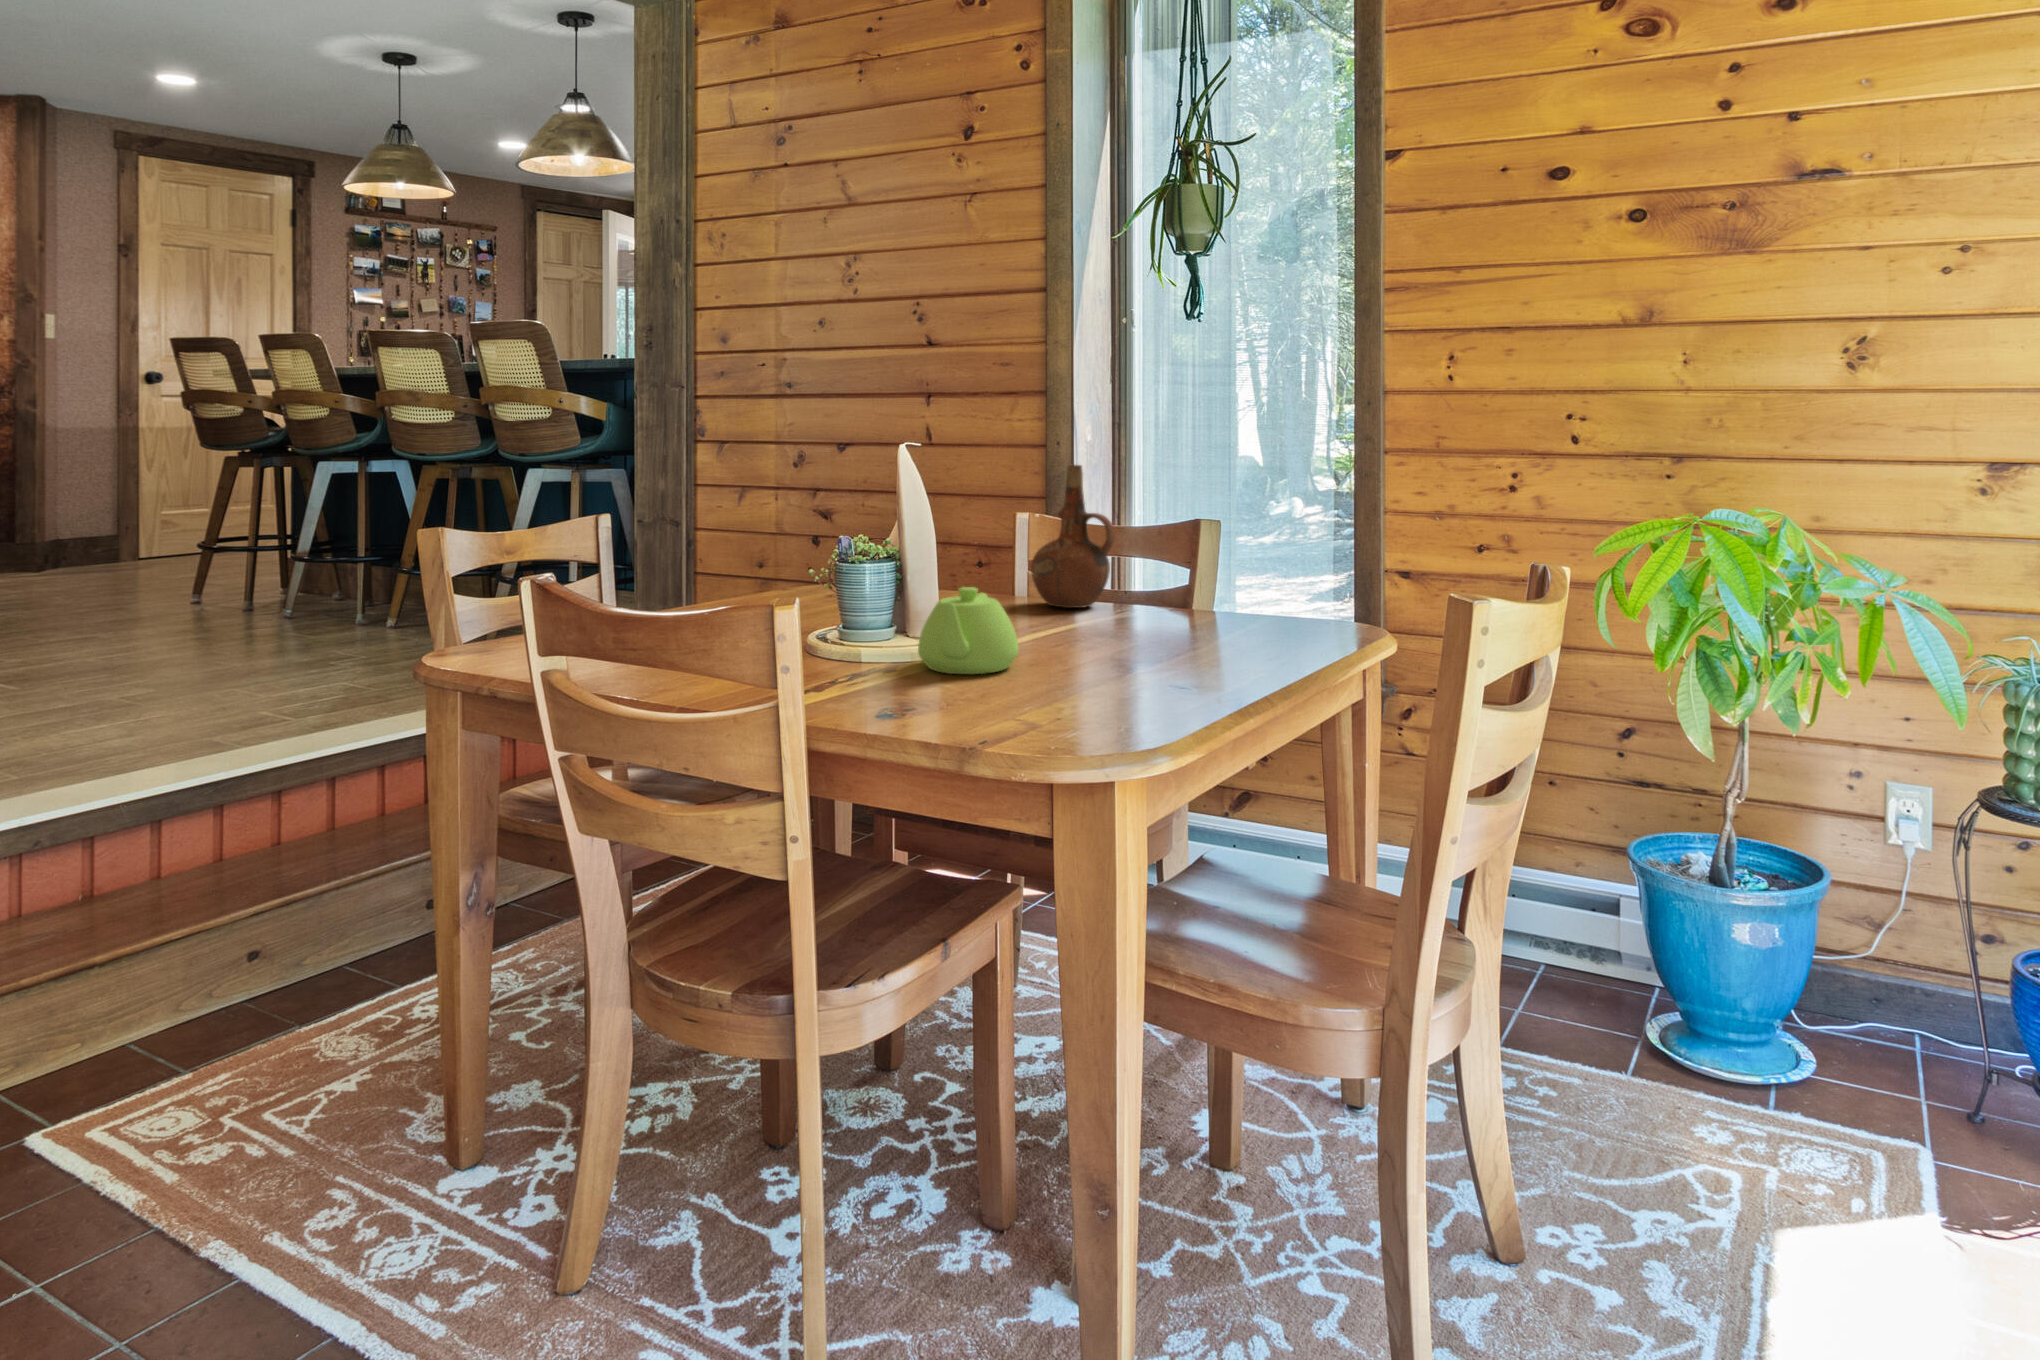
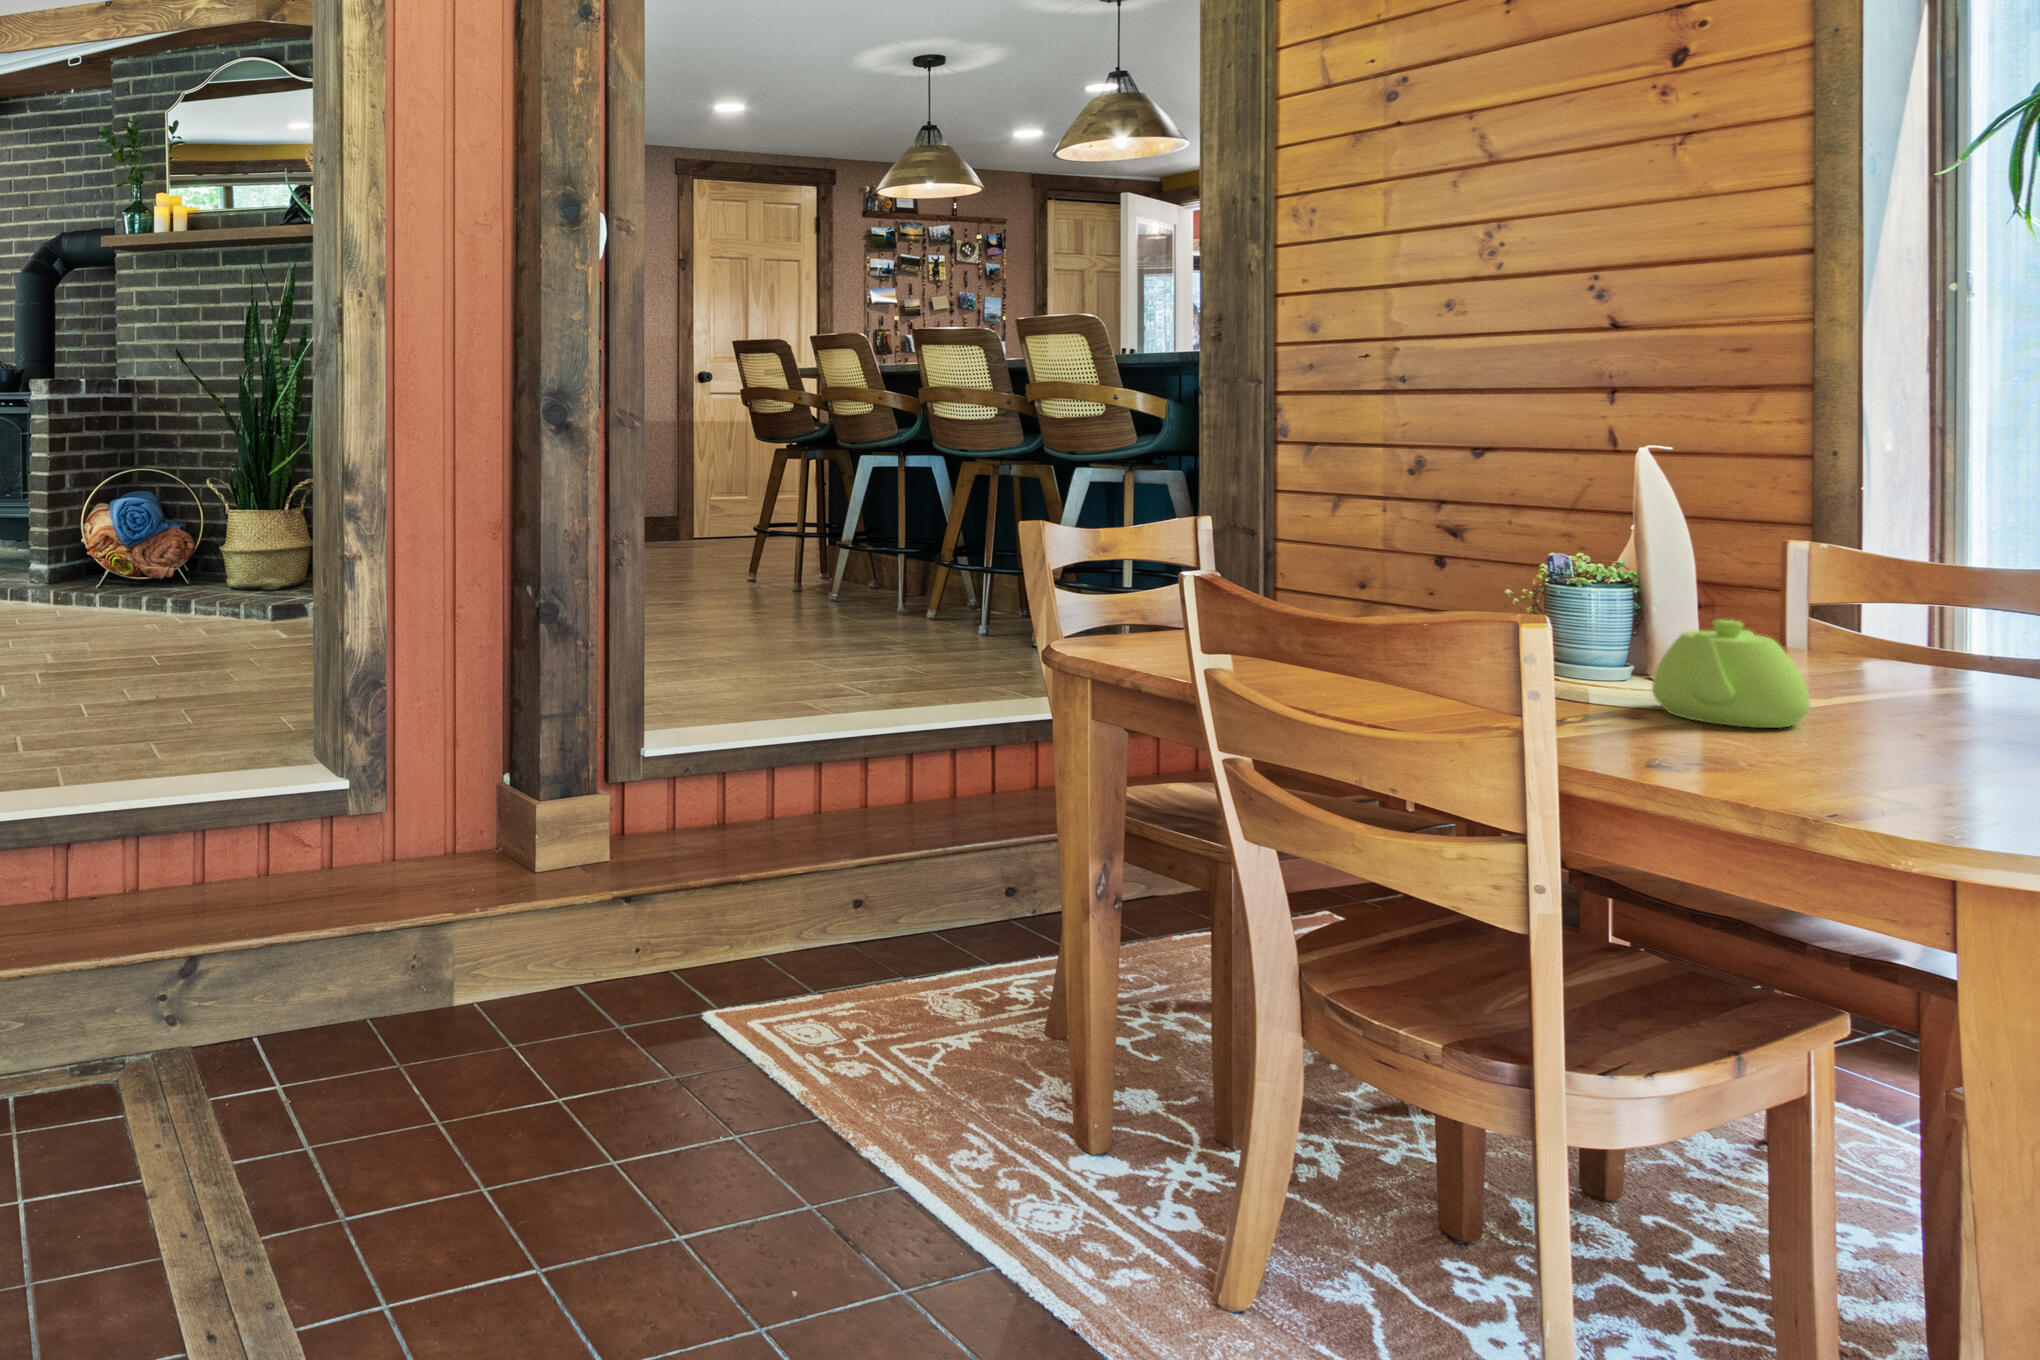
ceramic pitcher: present [1031,465,1115,608] -> none [1808,479,1955,670]

